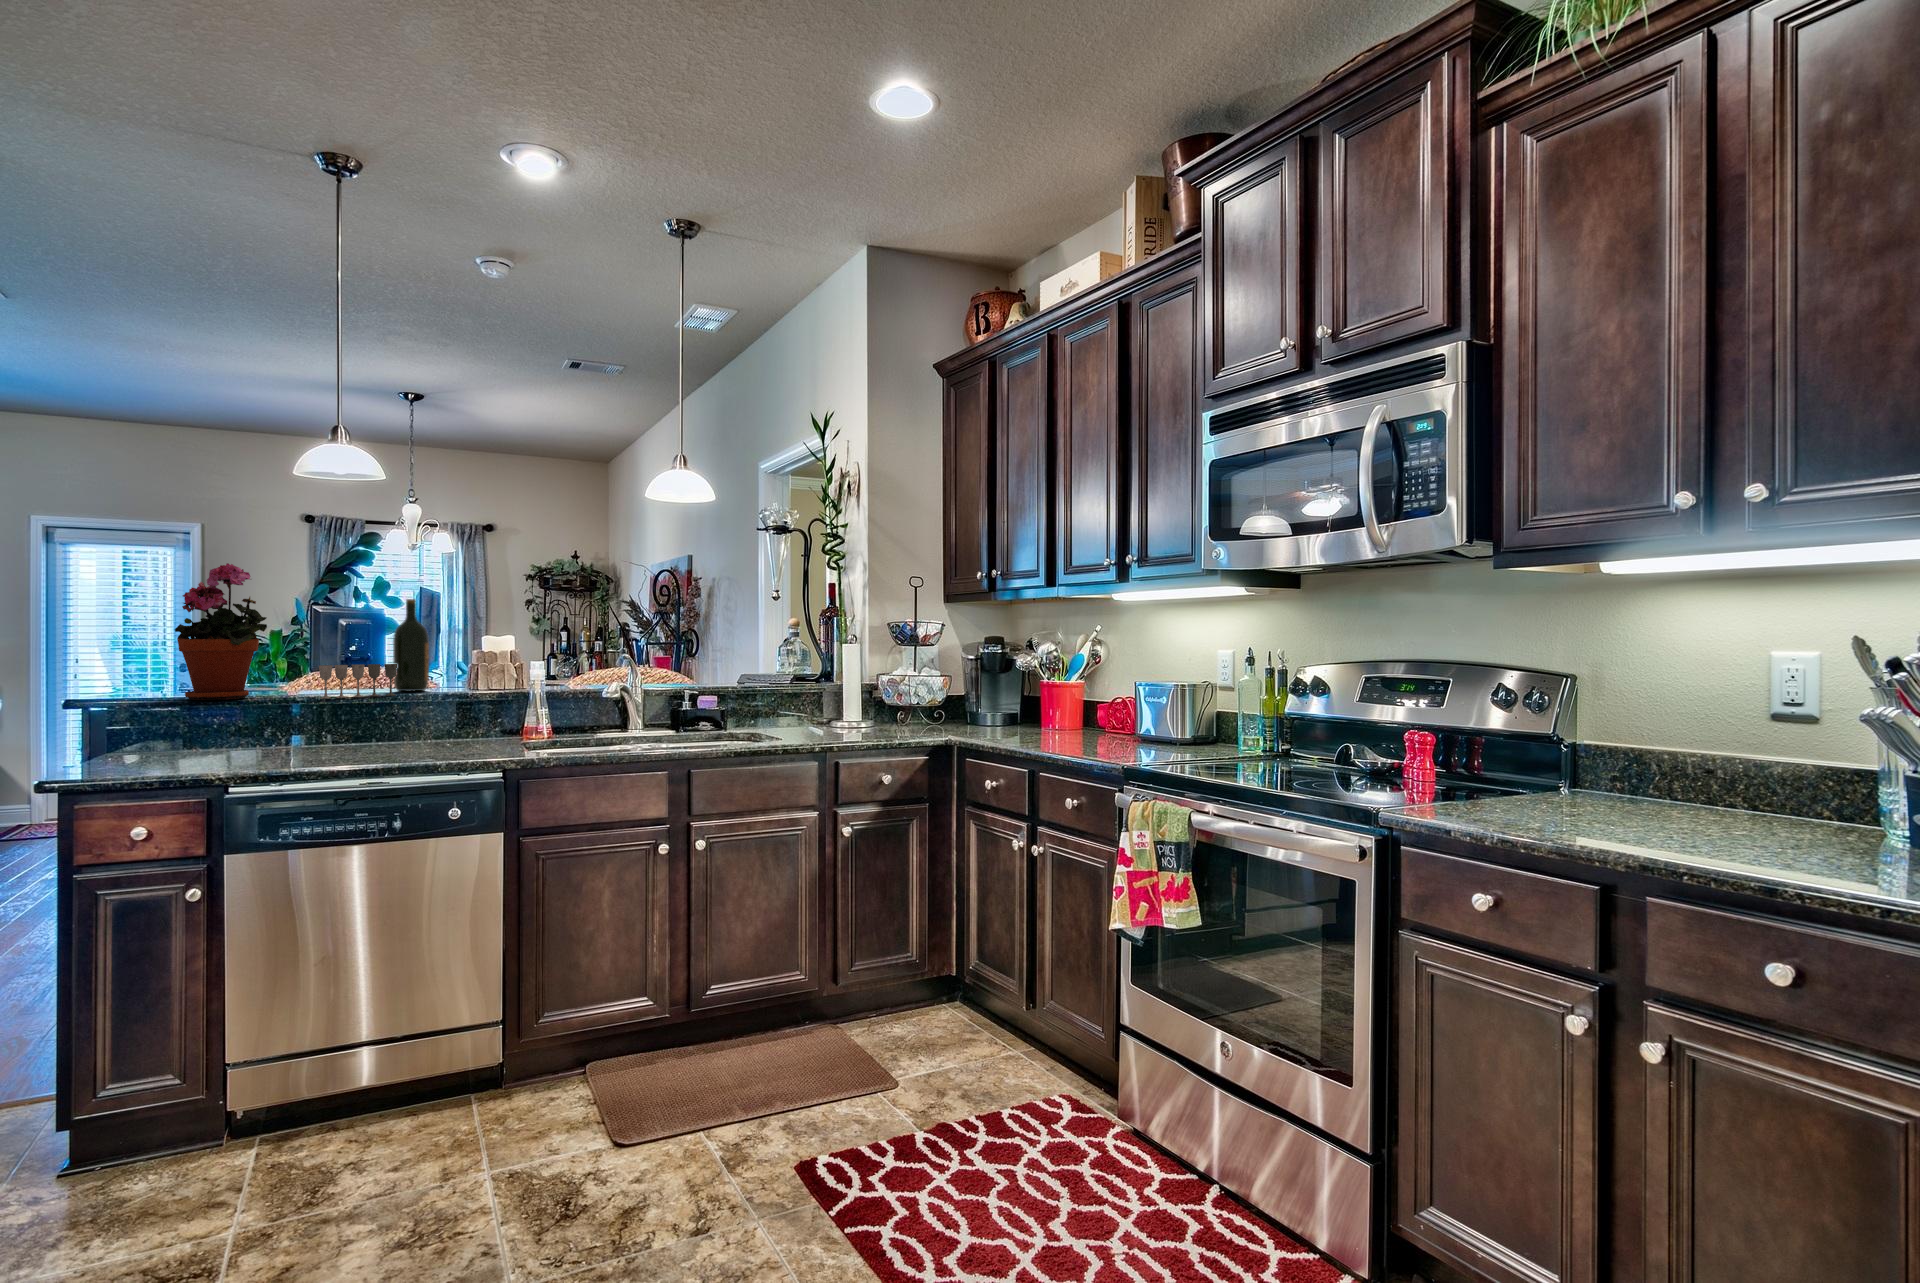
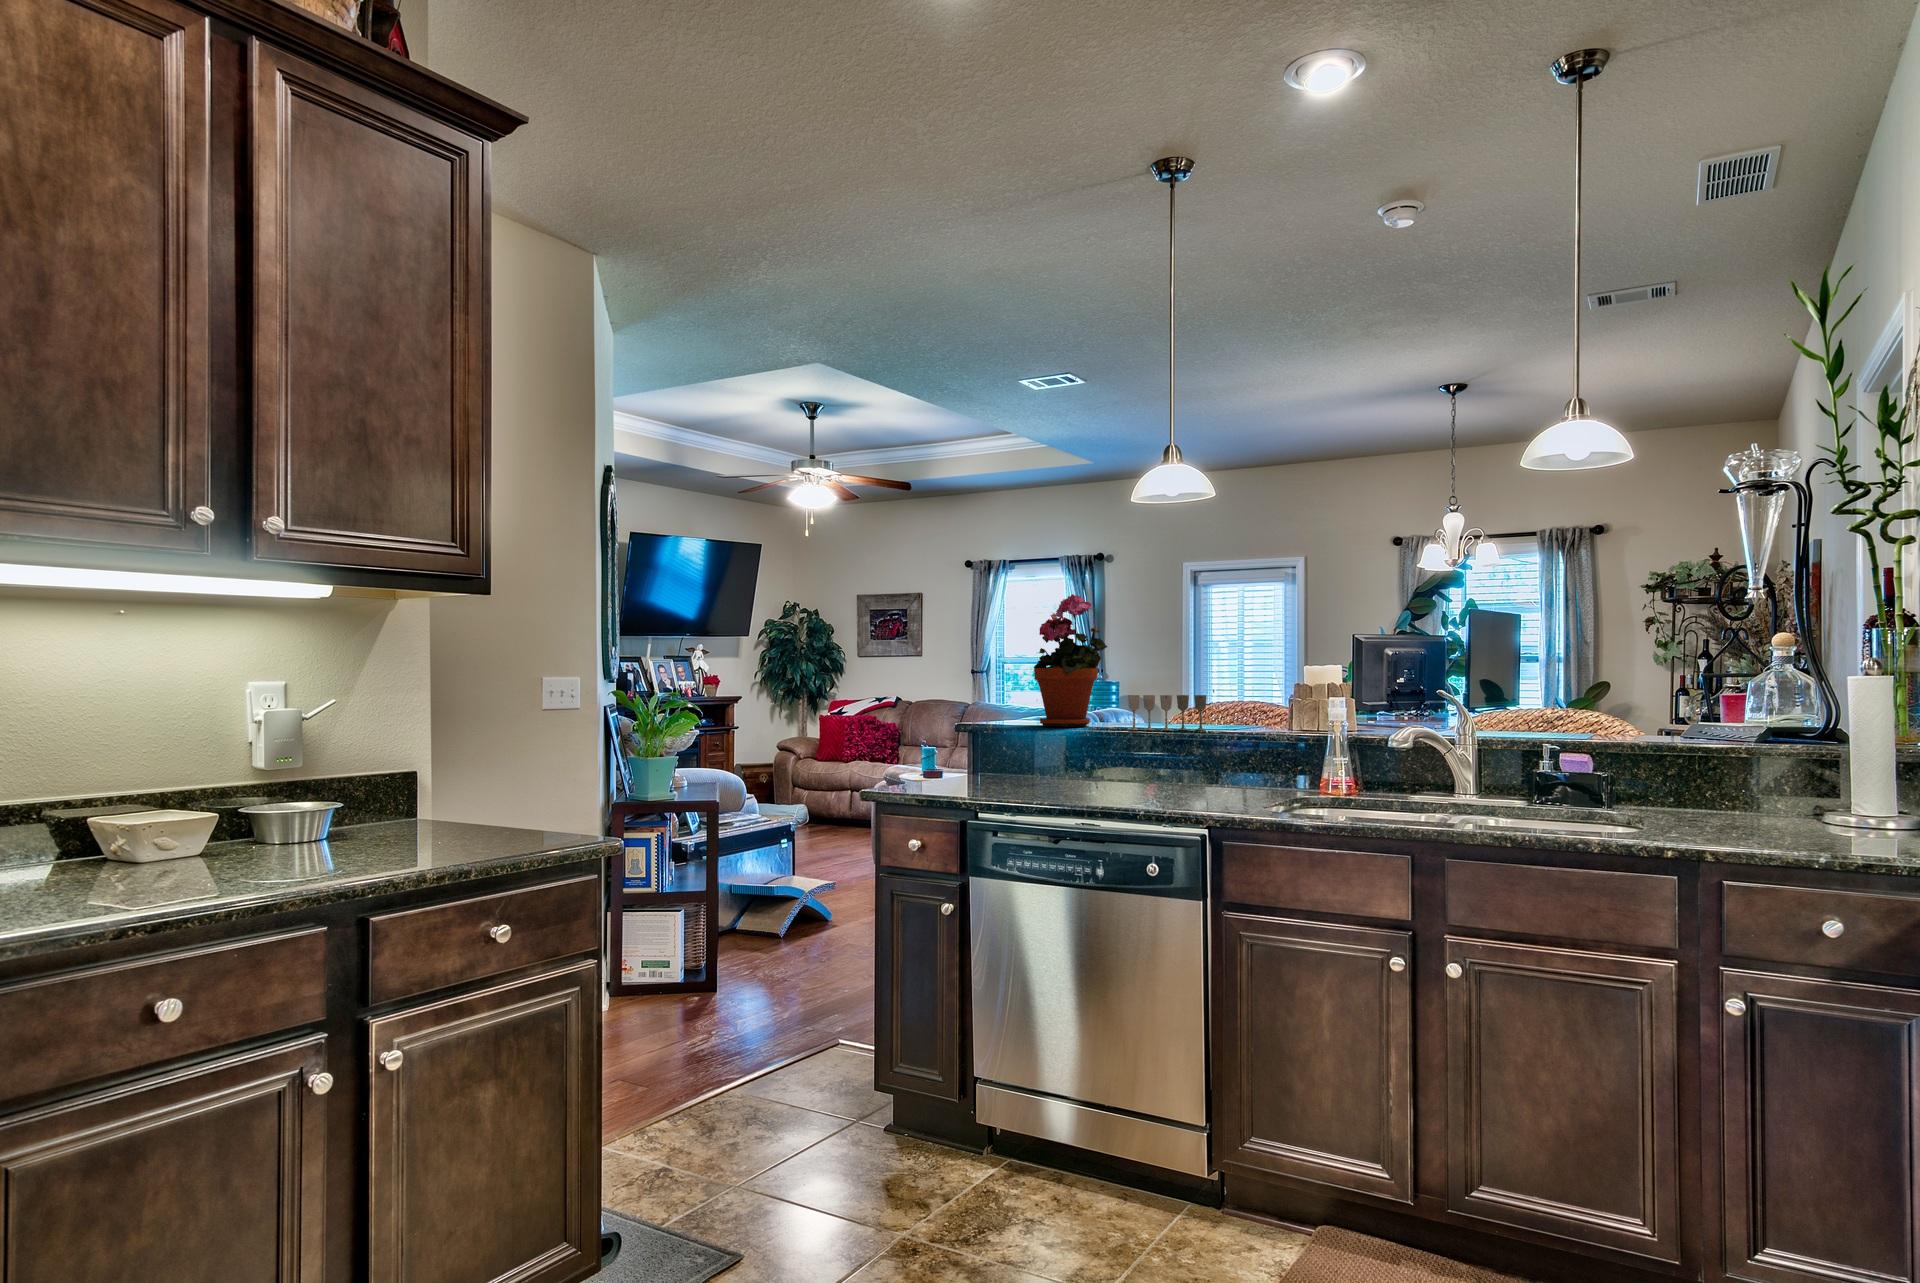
wine bottle: present [393,599,429,692] -> none [1218,623,1254,727]

